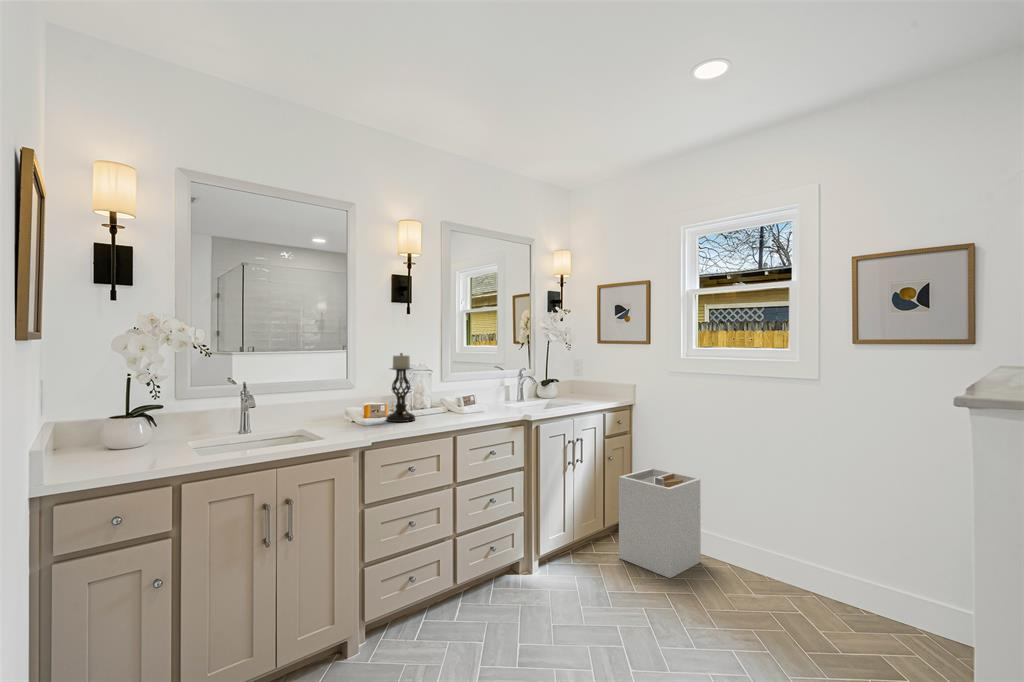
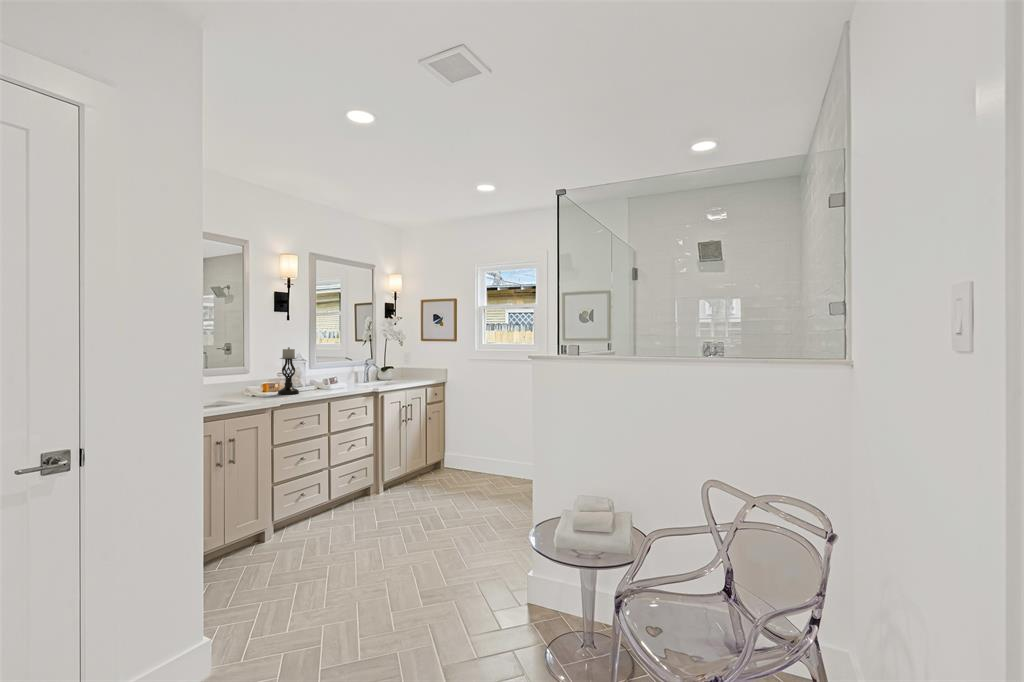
laundry hamper: present [619,468,701,578] -> none [436,424,487,487]

